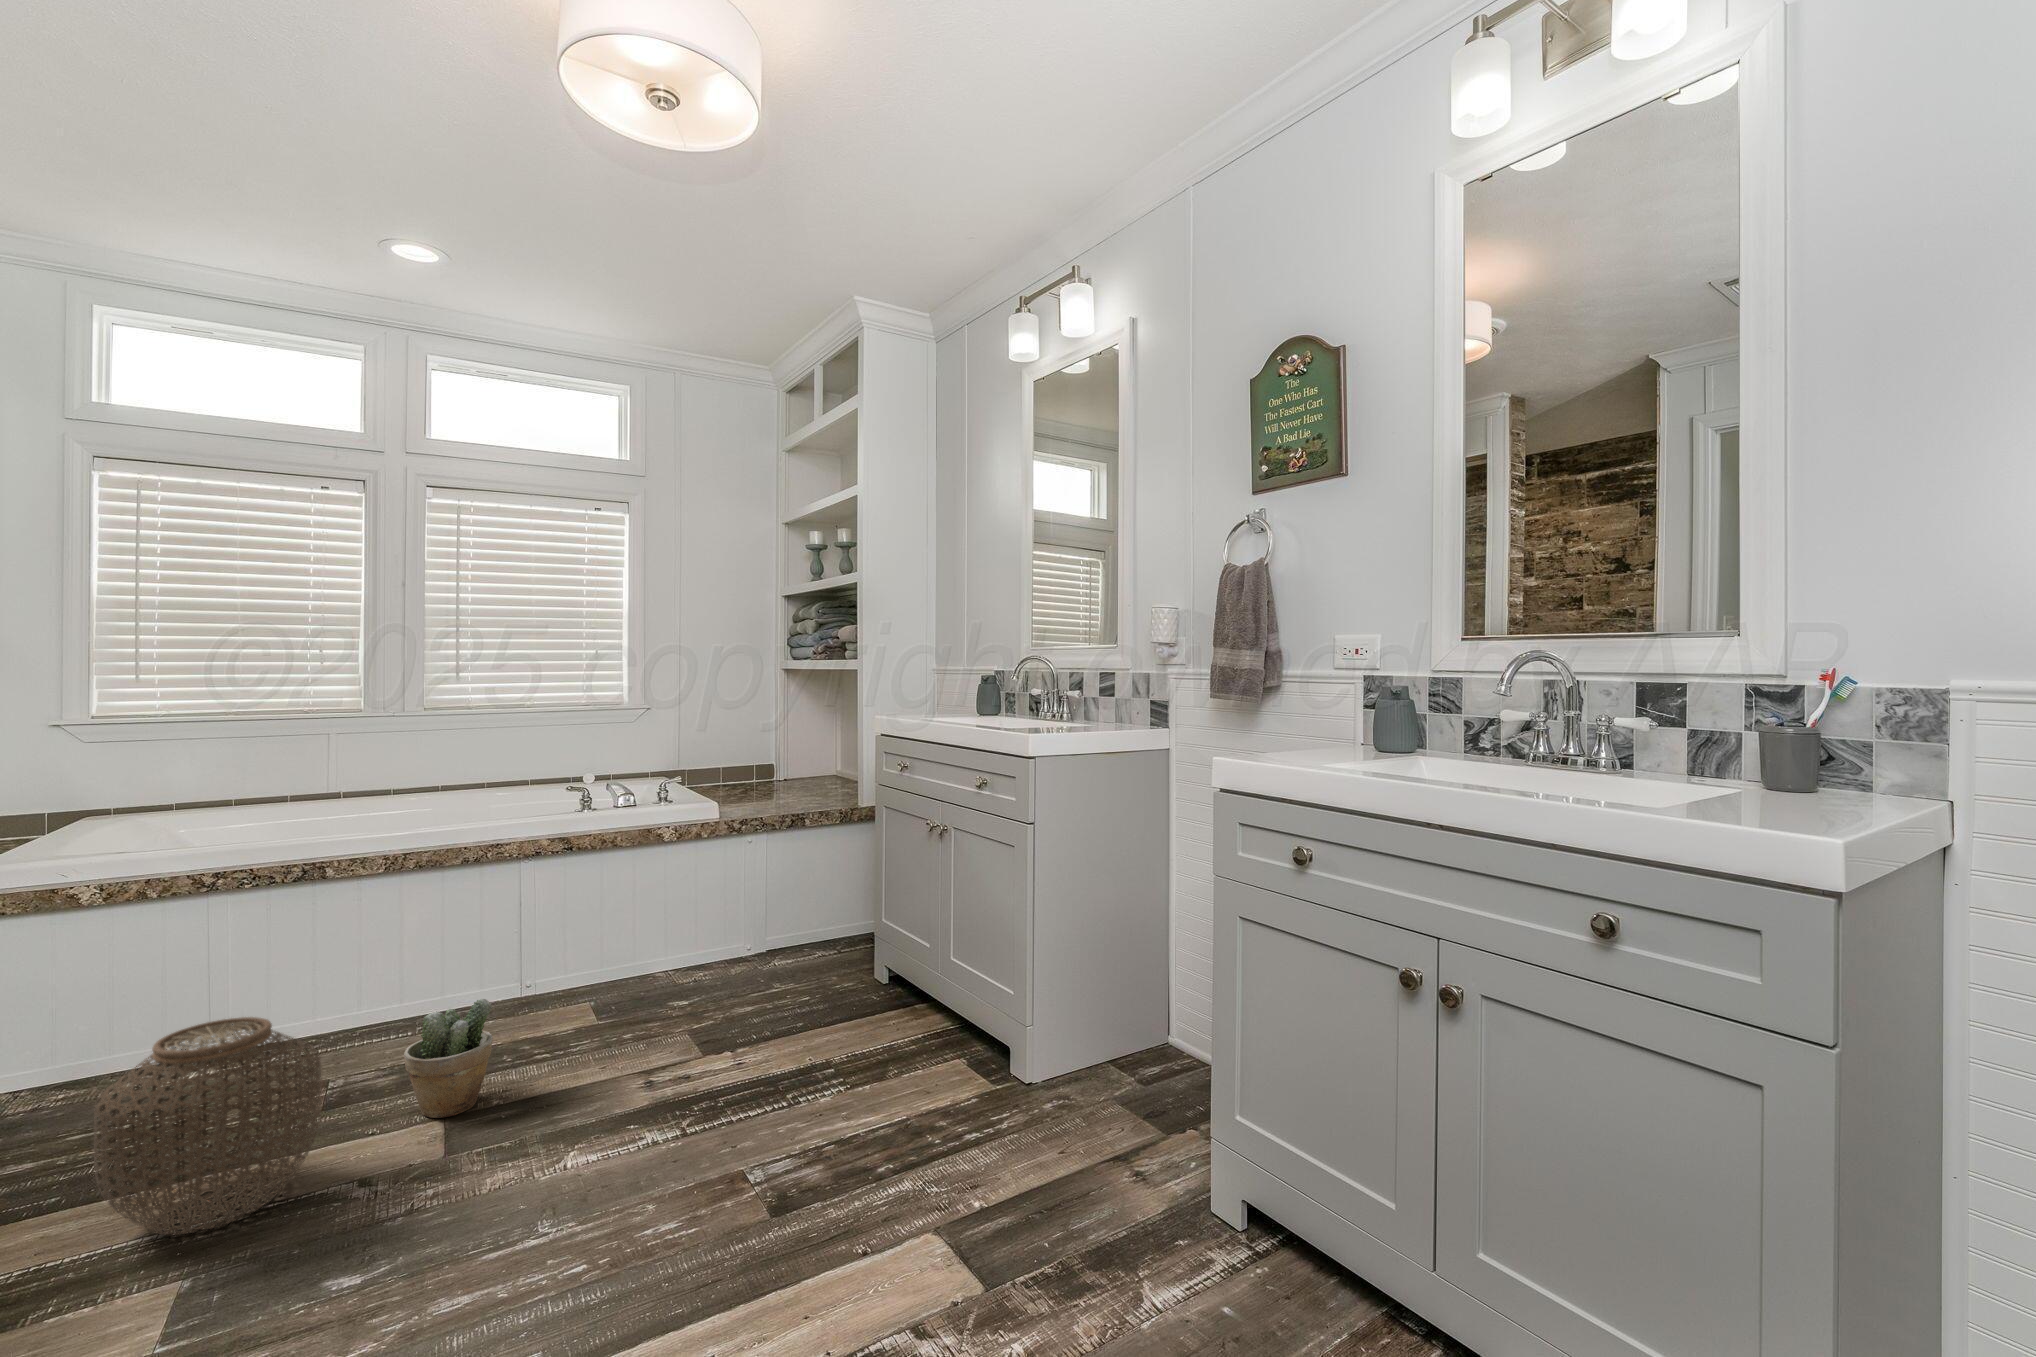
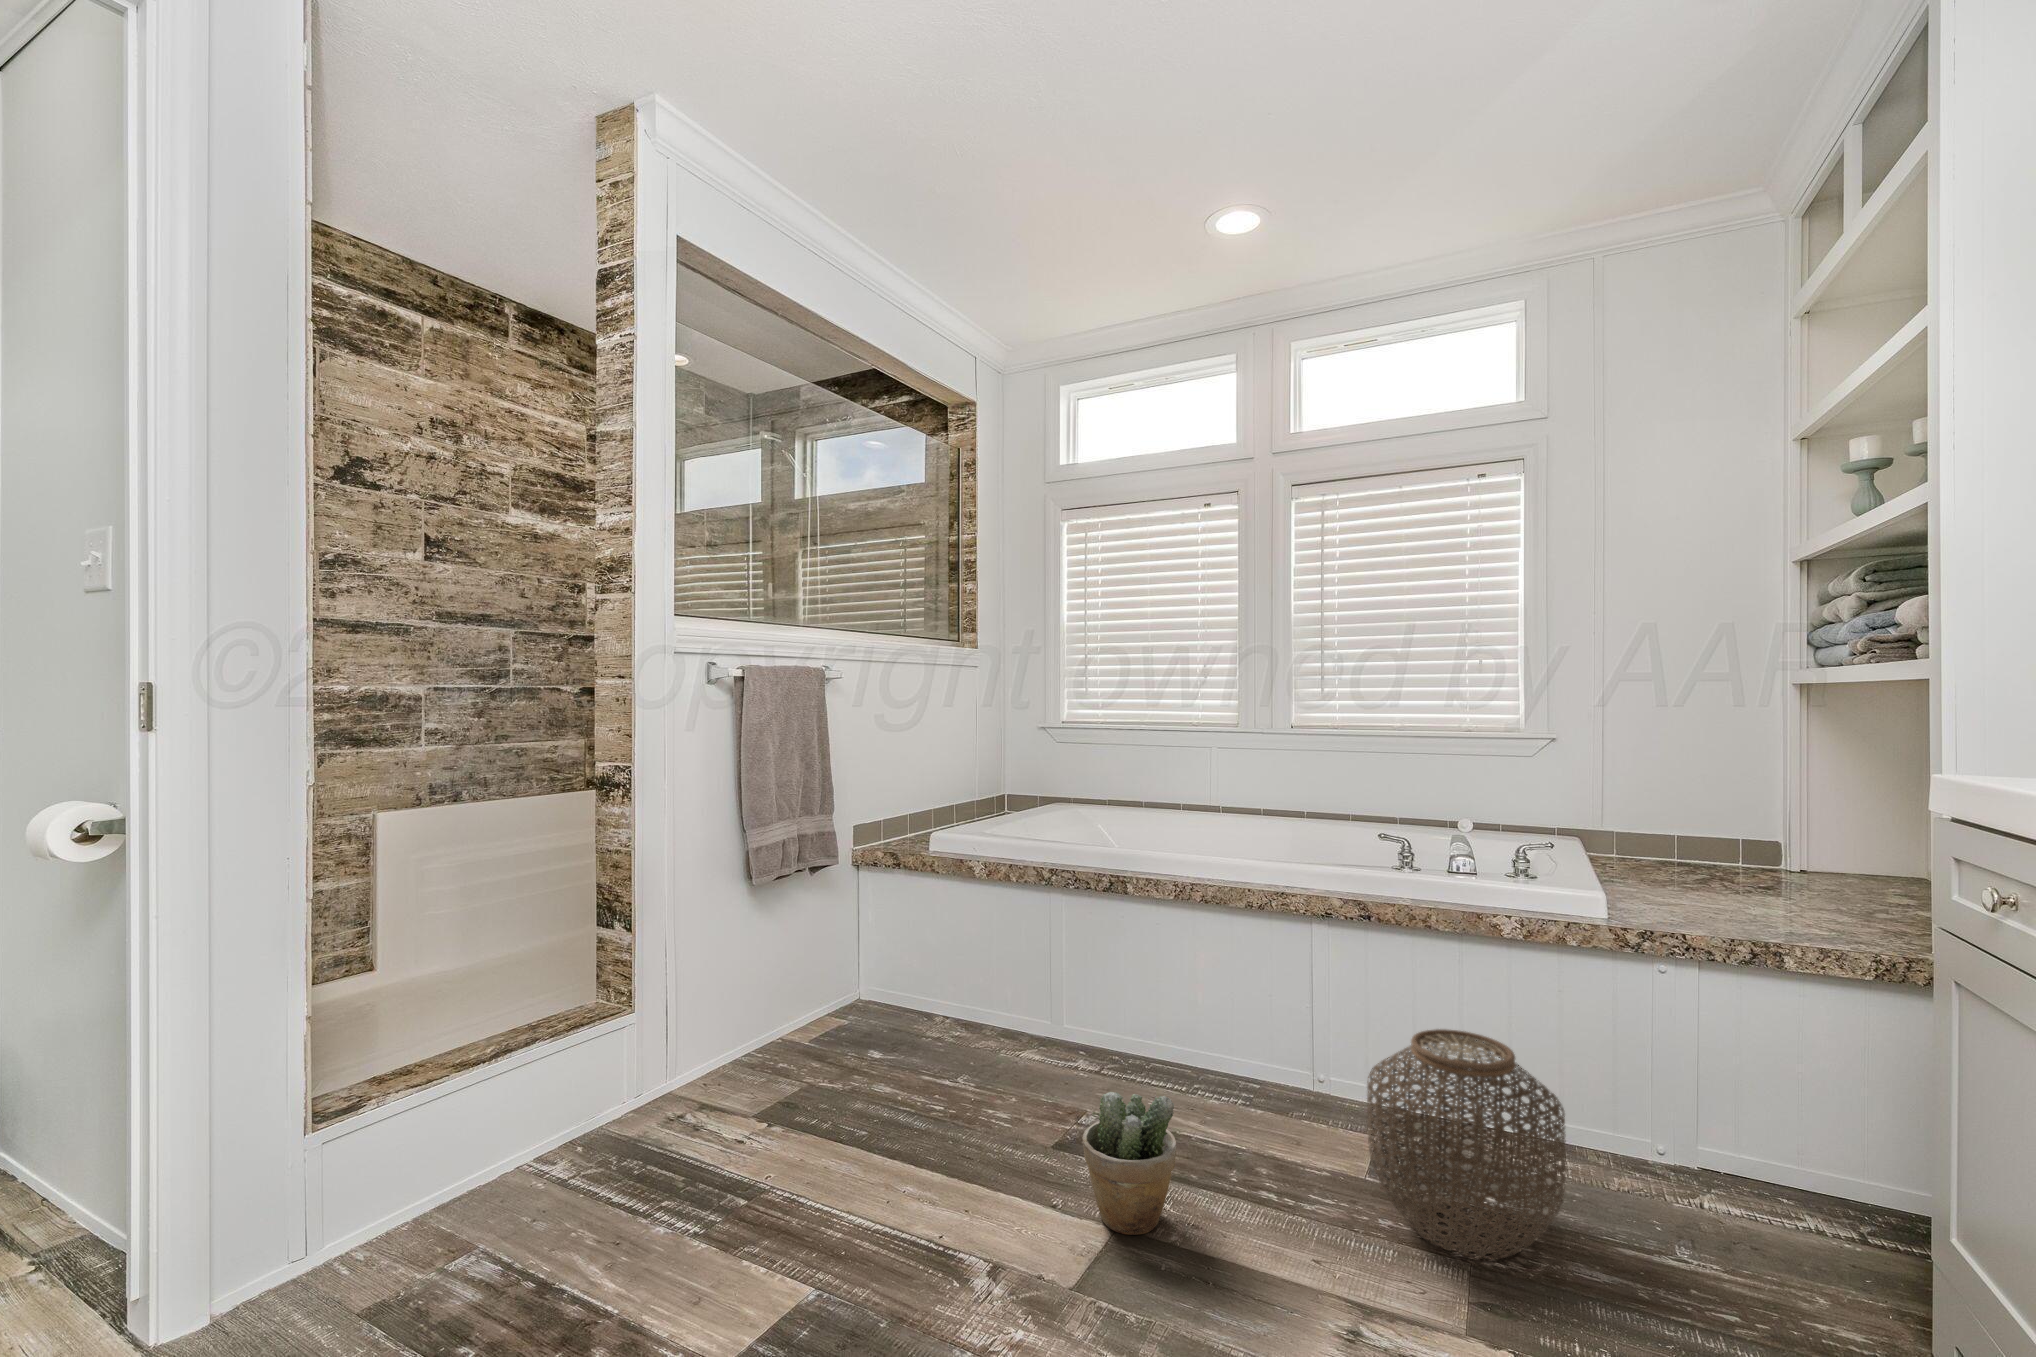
woven basket: present [94,1017,321,1235] -> present [1367,1029,1566,1259]

